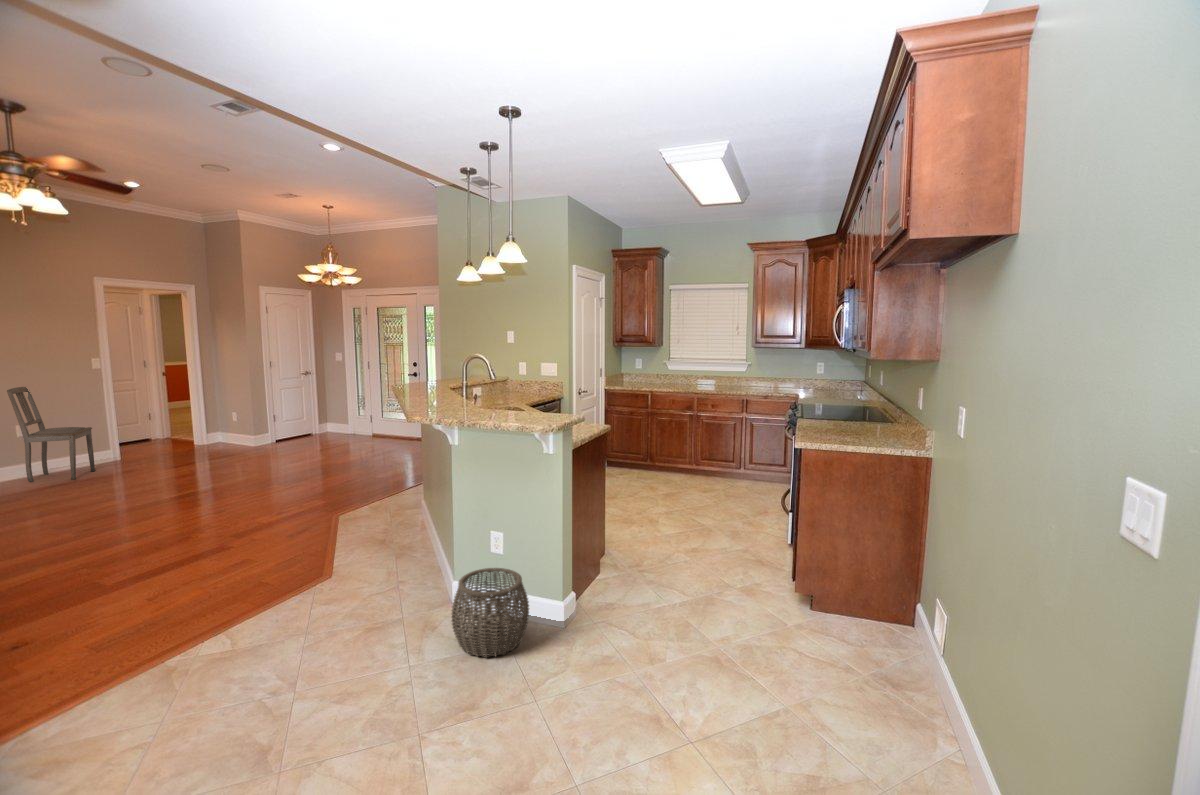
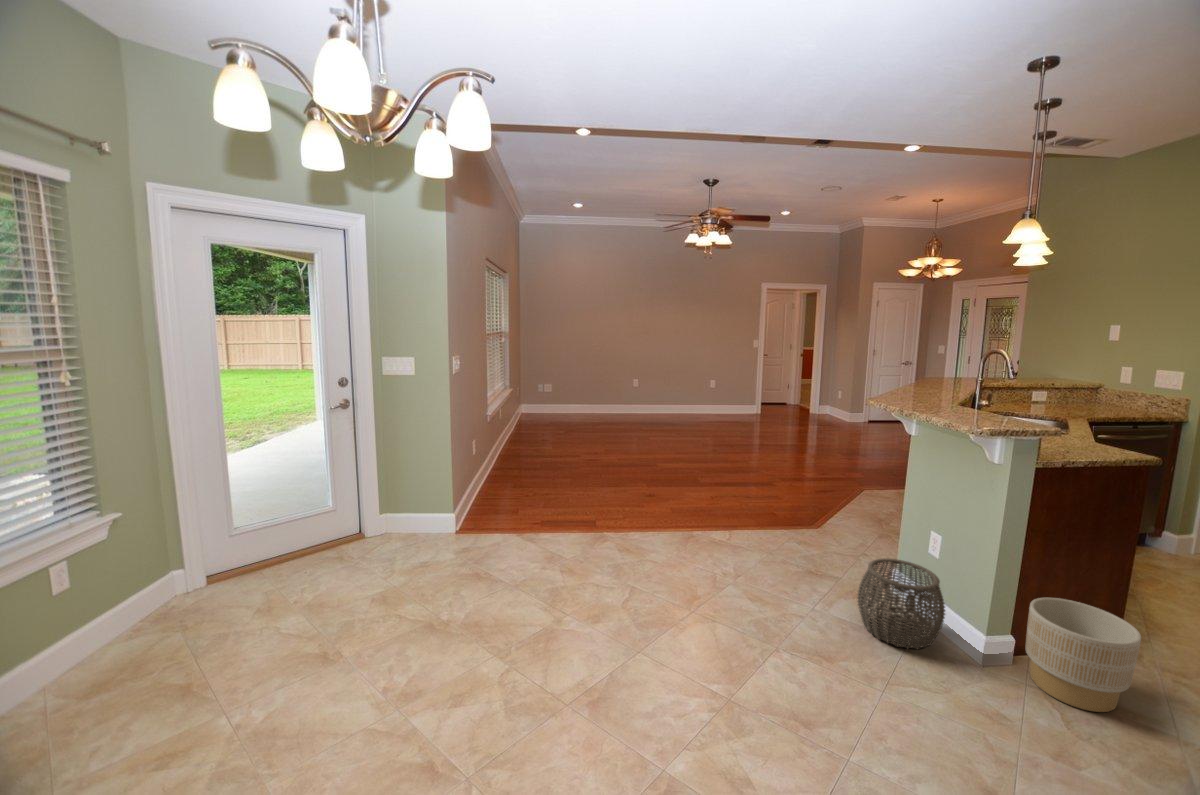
dining chair: present [7,387,96,482] -> none [709,359,746,421]
planter: none [578,546,641,627] -> present [1026,598,1141,712]

